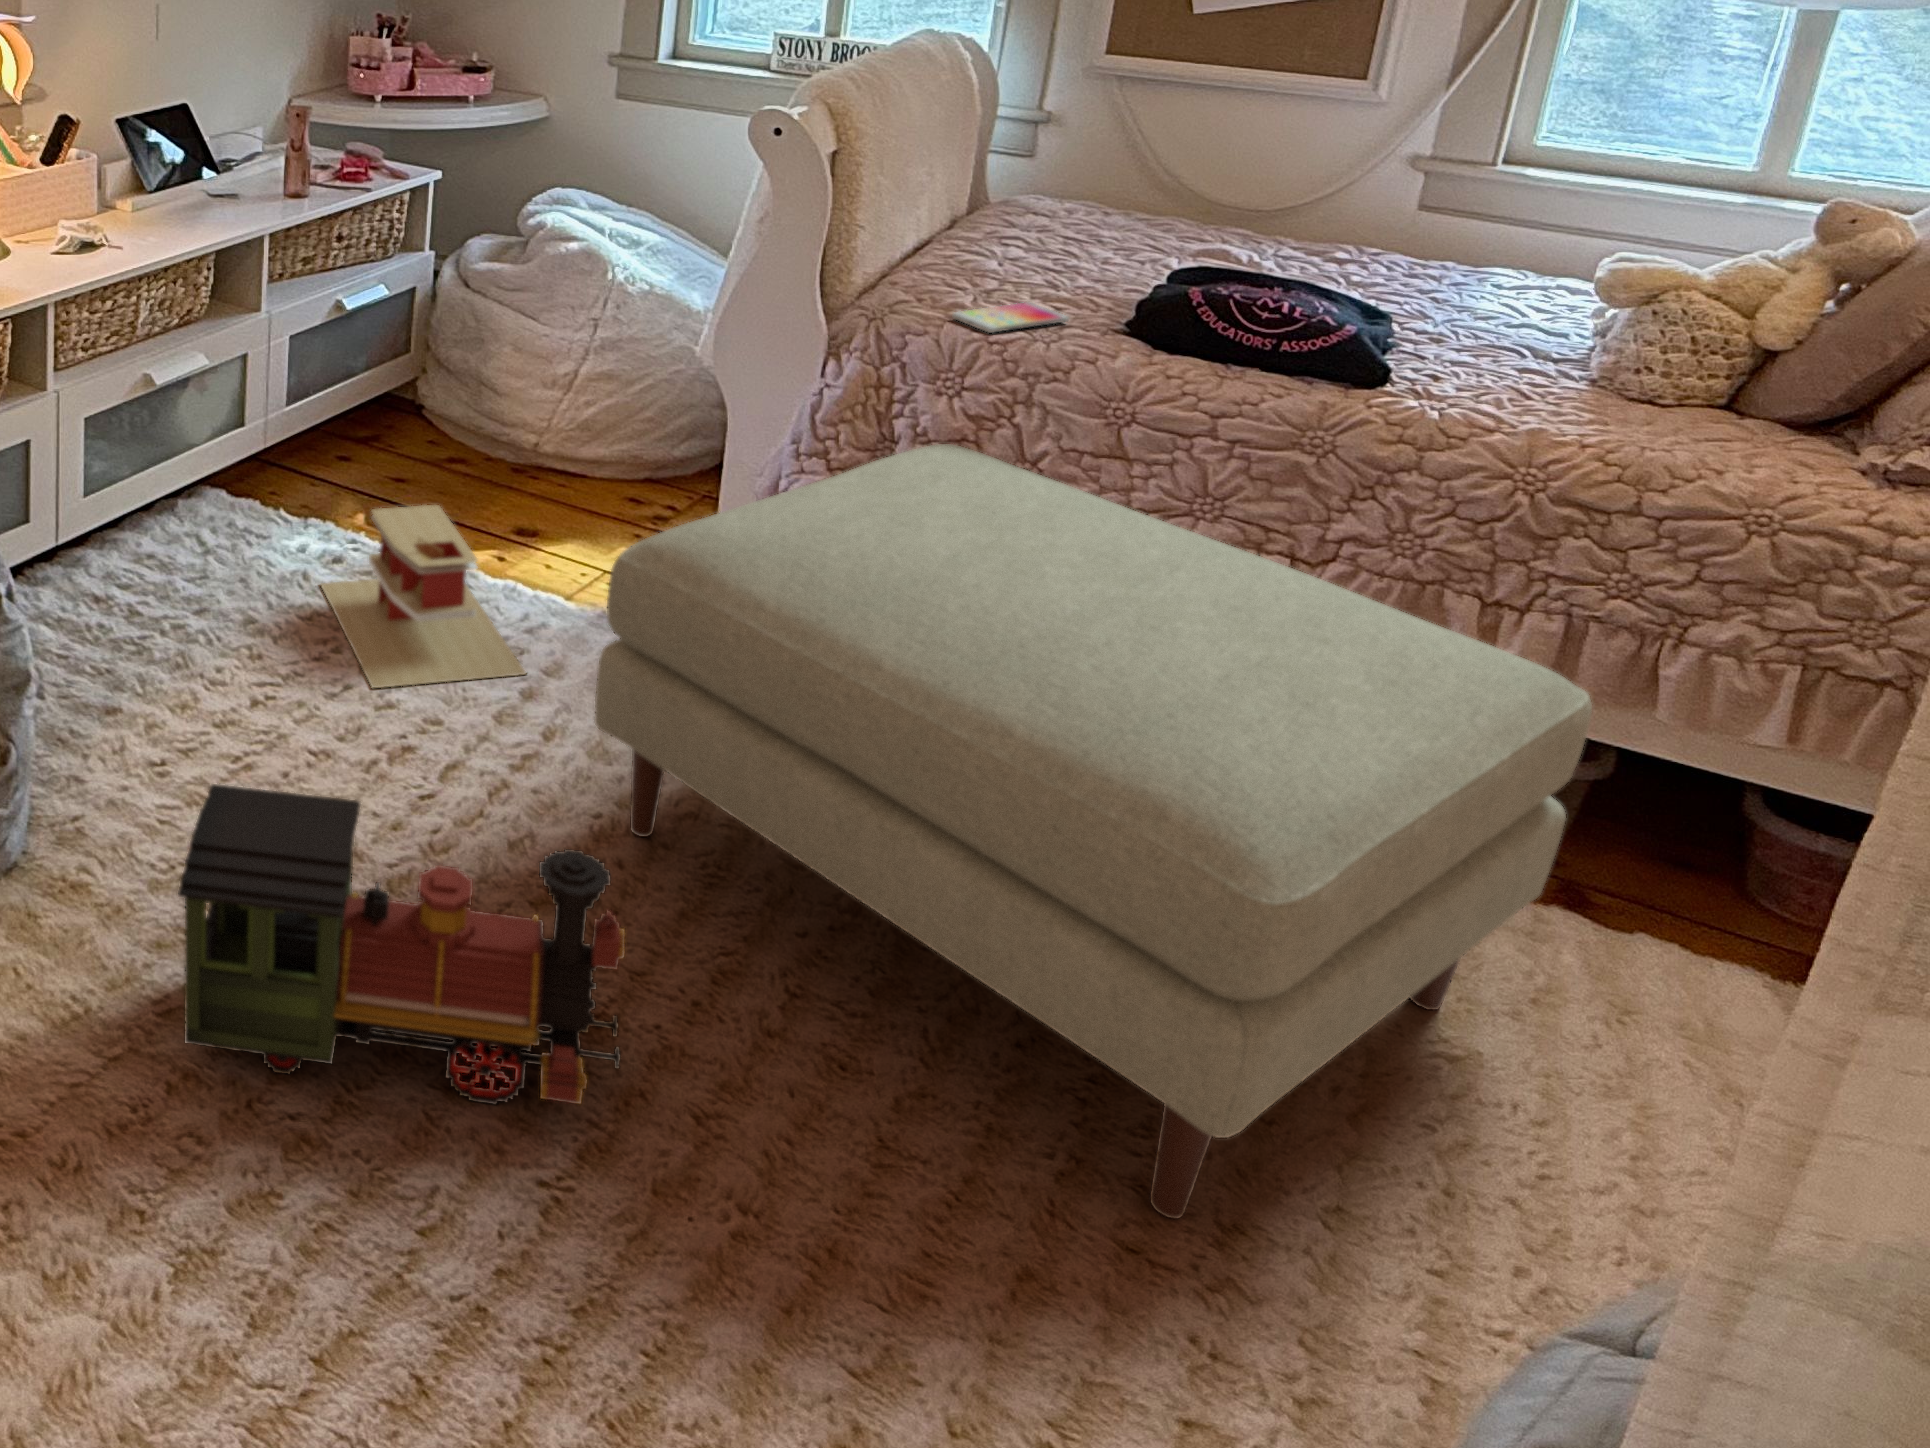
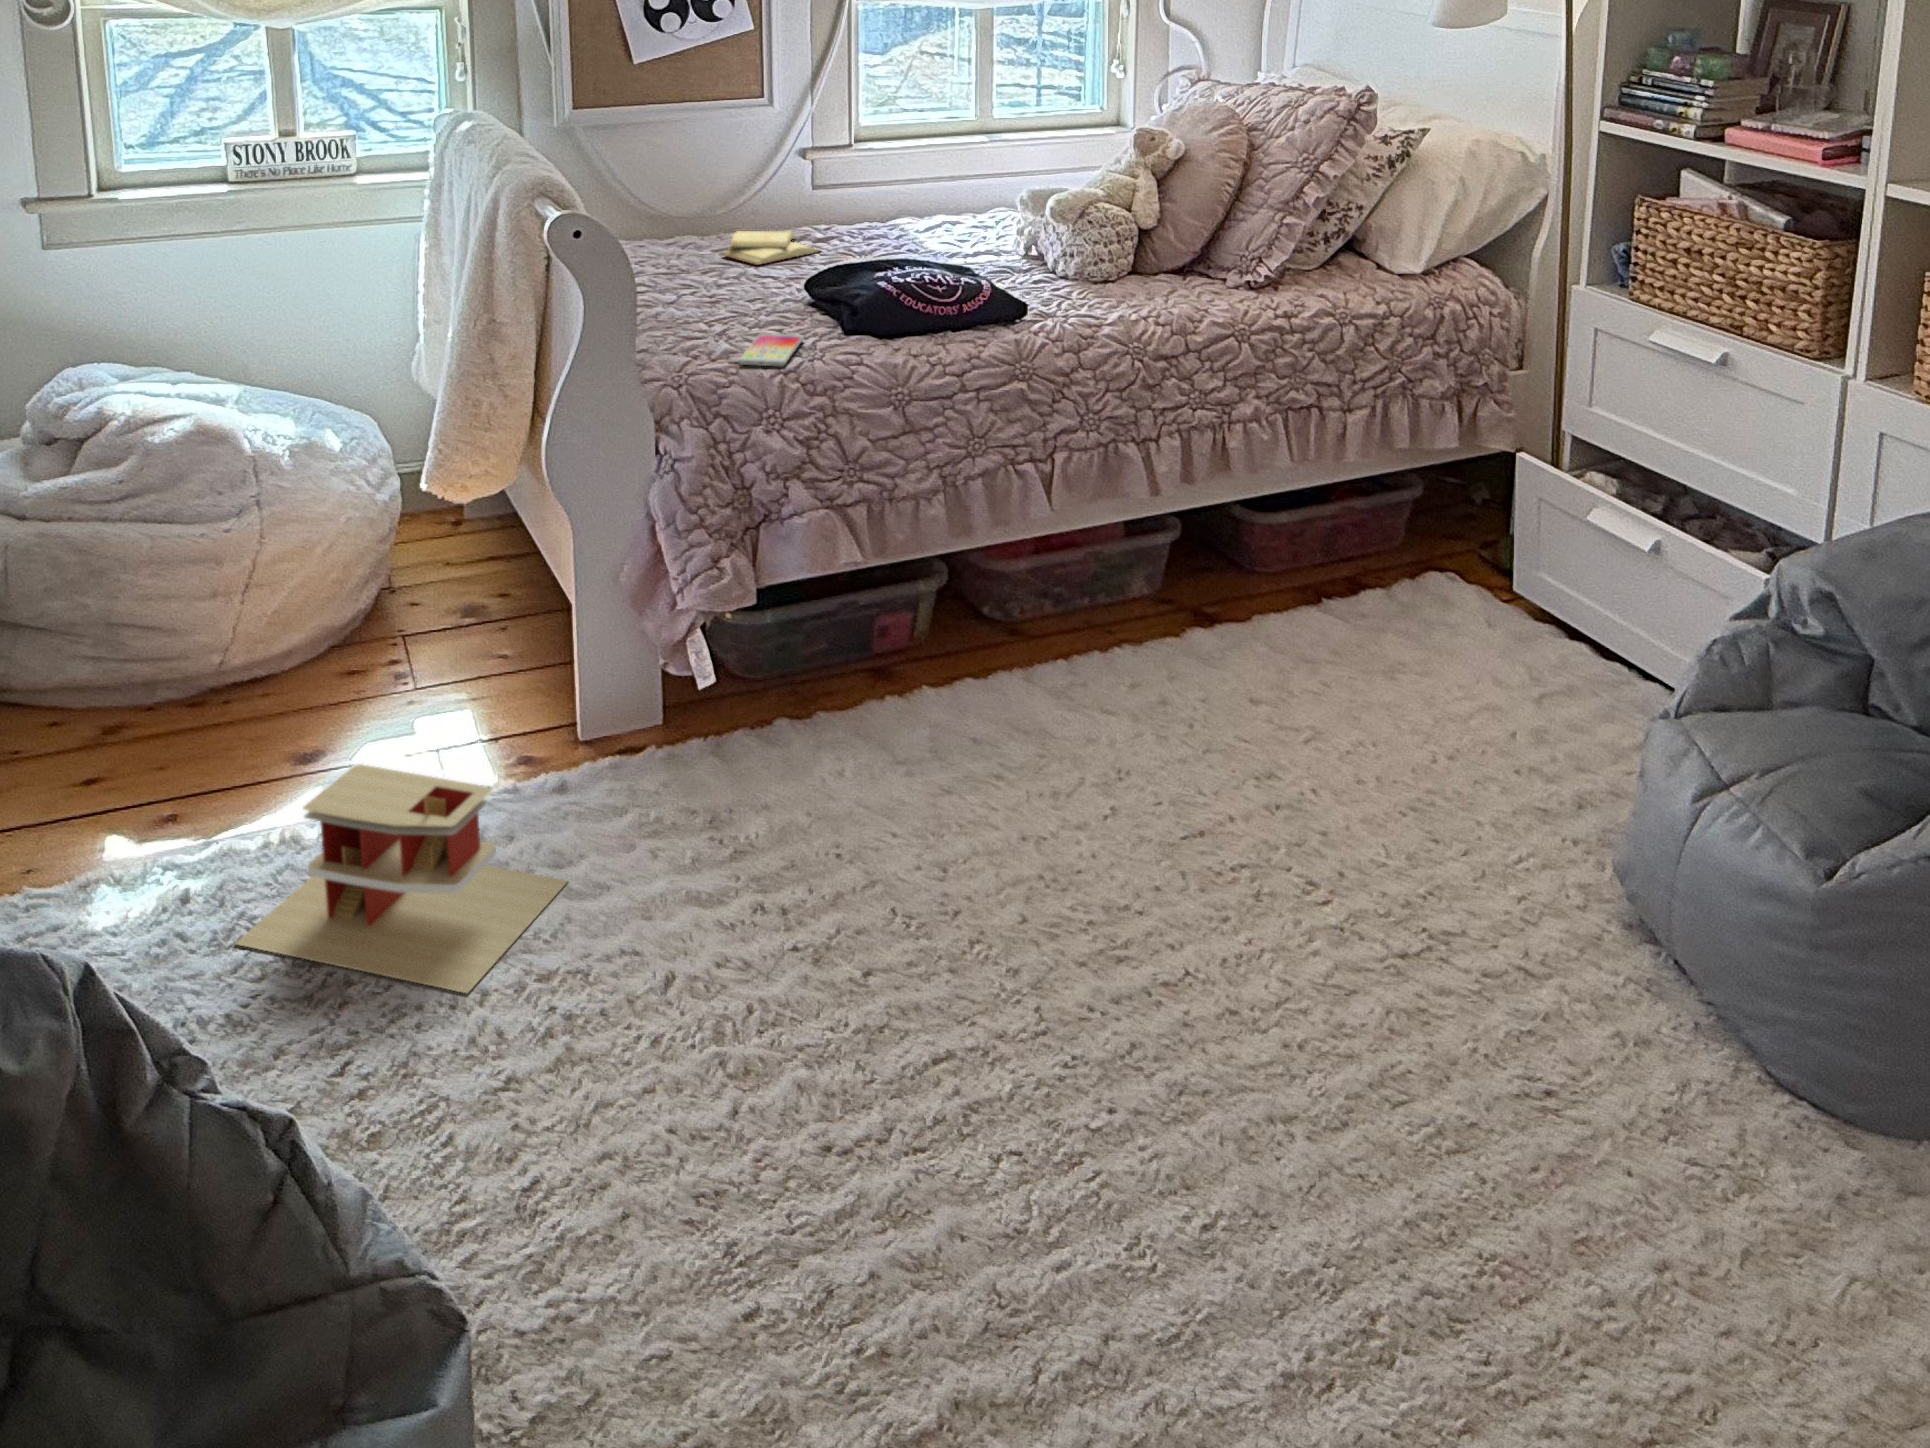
diary: none [1186,220,1319,267] -> present [723,231,820,265]
ottoman: present [595,444,1592,1218] -> none [805,455,1427,933]
toy train: present [178,784,625,1104] -> none [762,903,1157,1376]

